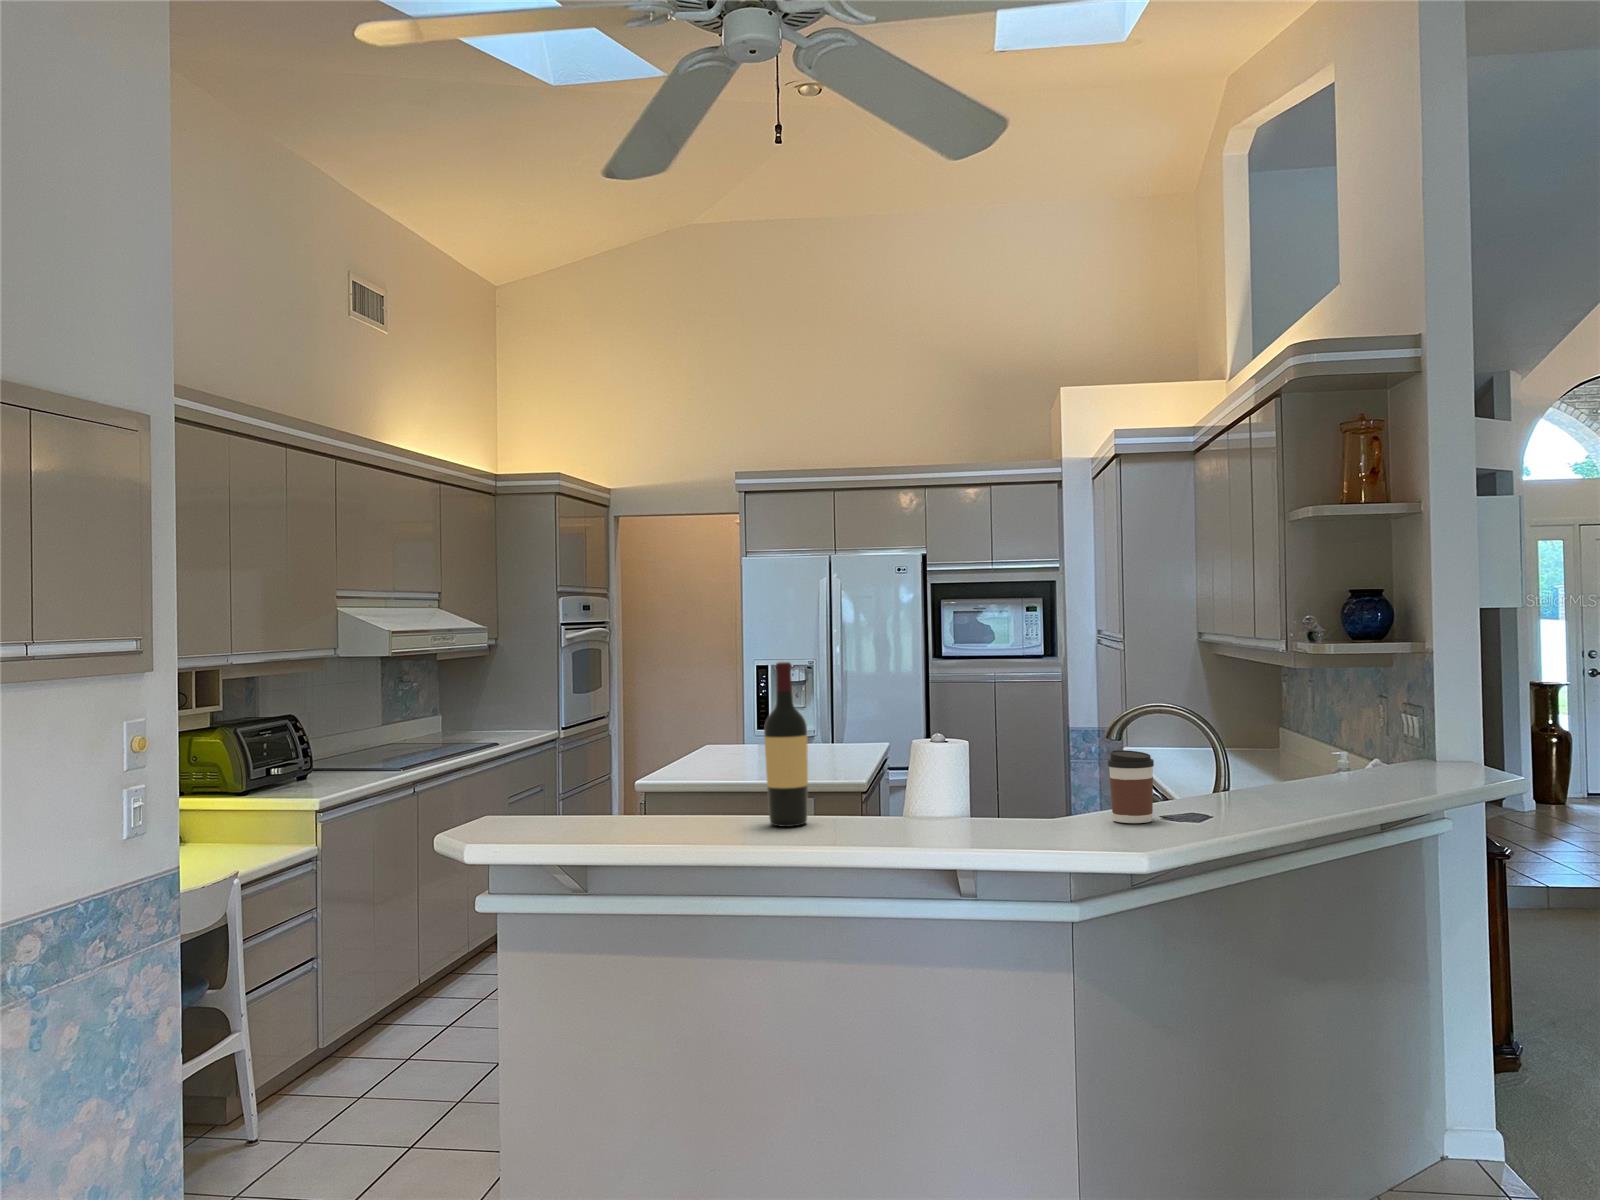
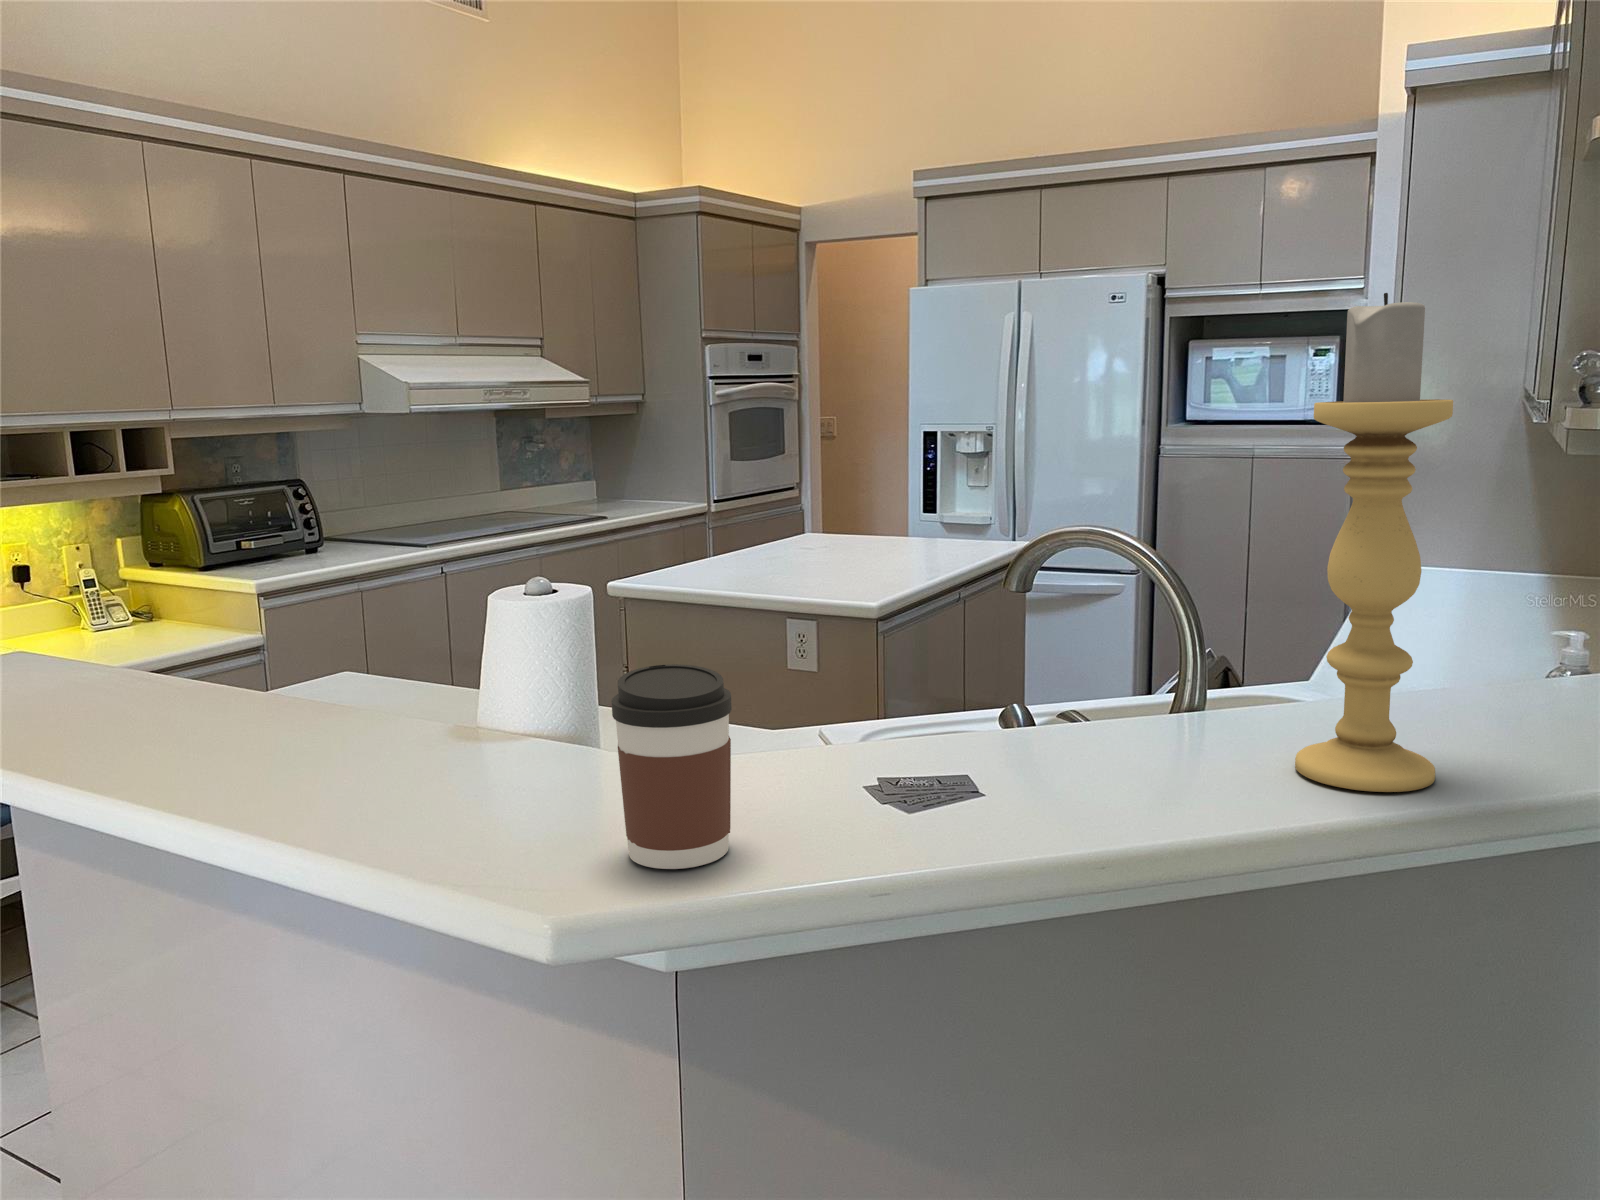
candle holder: none [1289,611,1345,791] -> present [1295,293,1453,792]
wine bottle: present [764,662,808,827] -> none [67,422,182,756]

